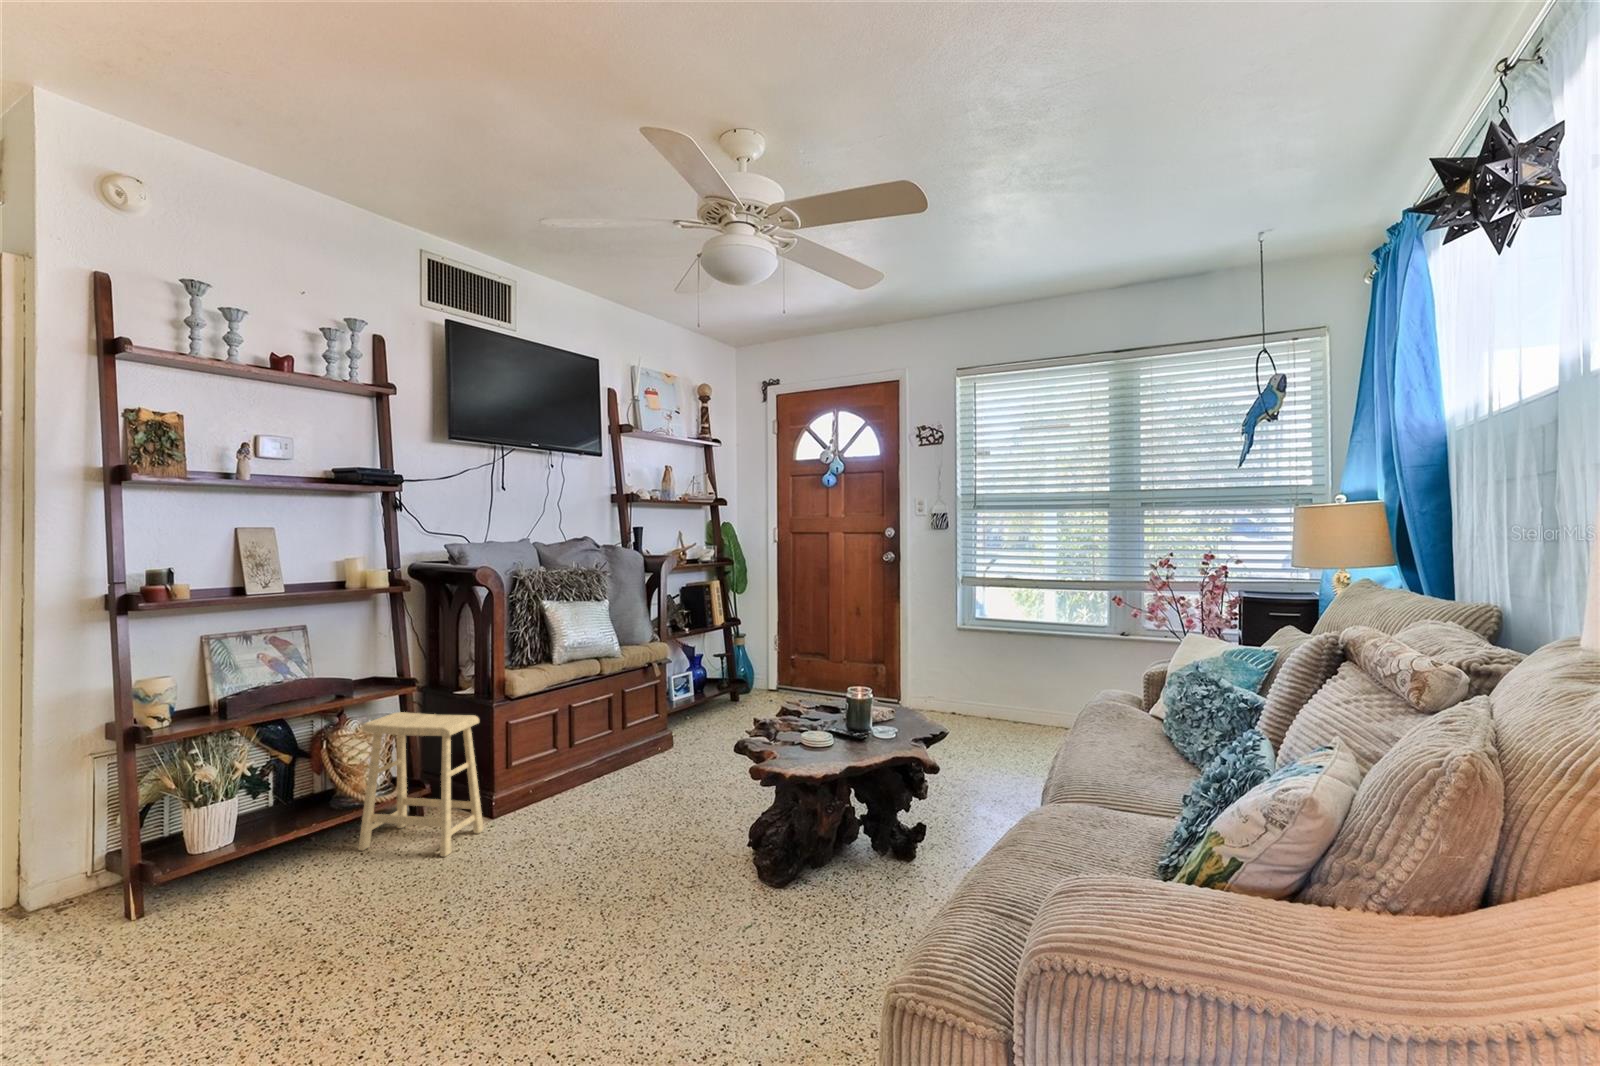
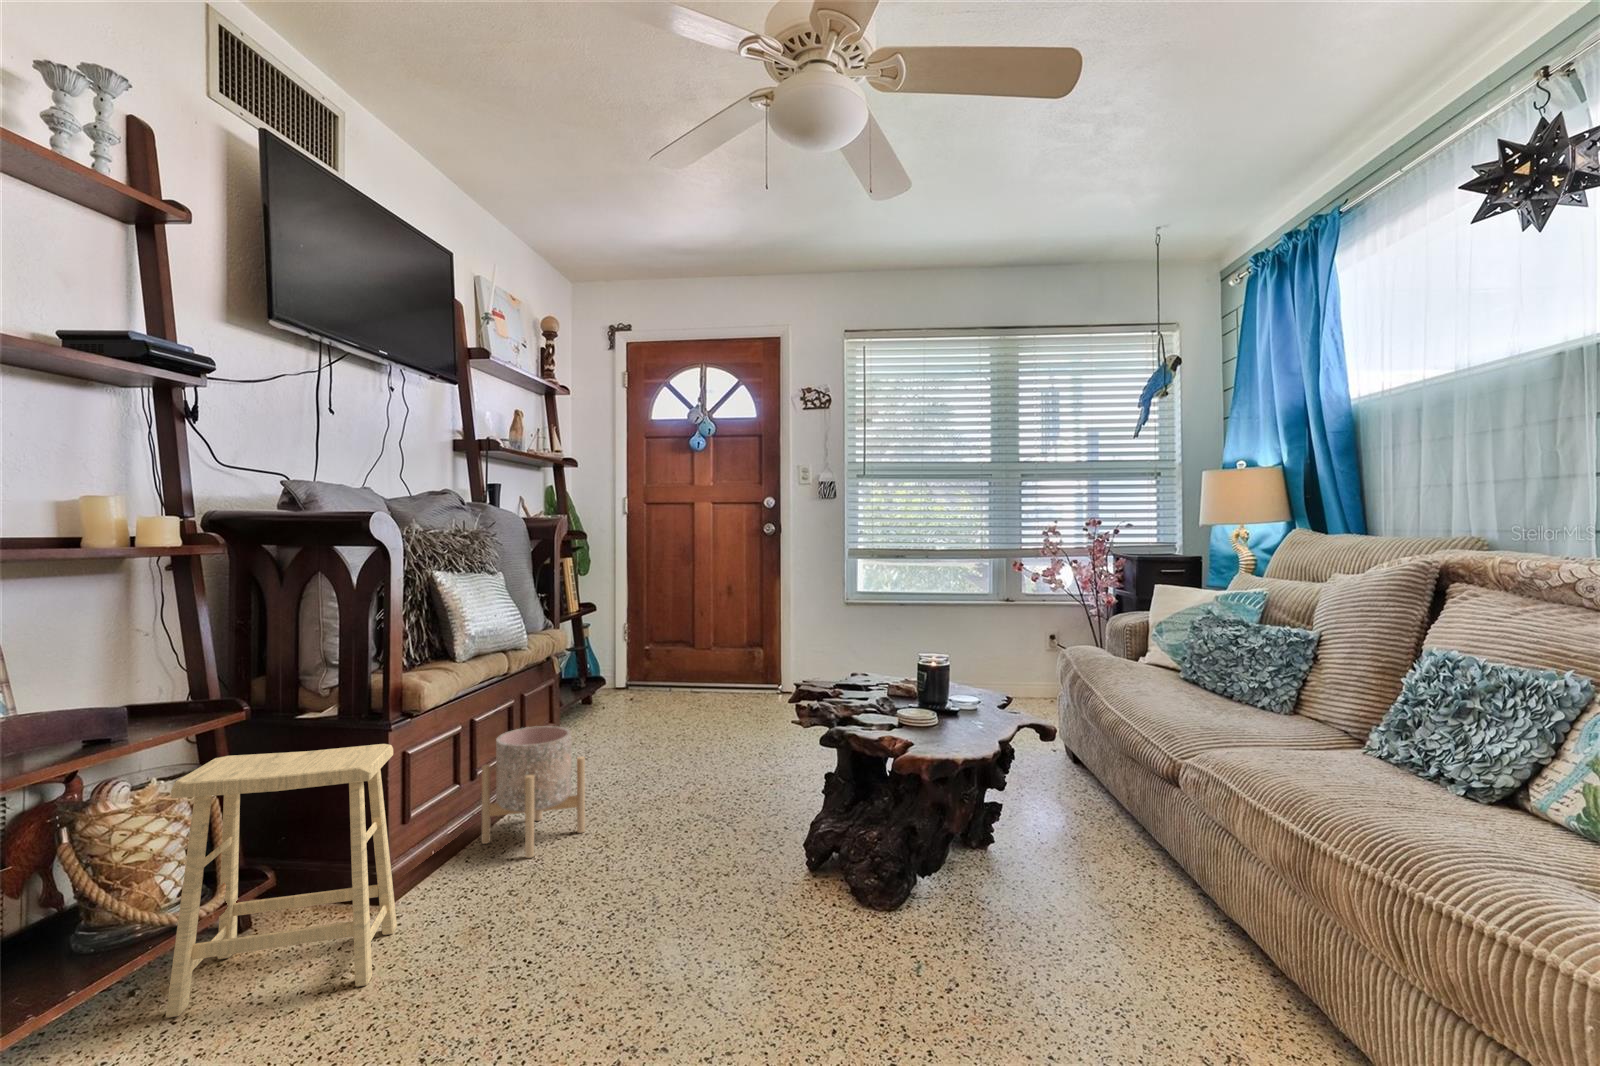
planter: none [568,715,633,806] -> present [482,726,585,858]

